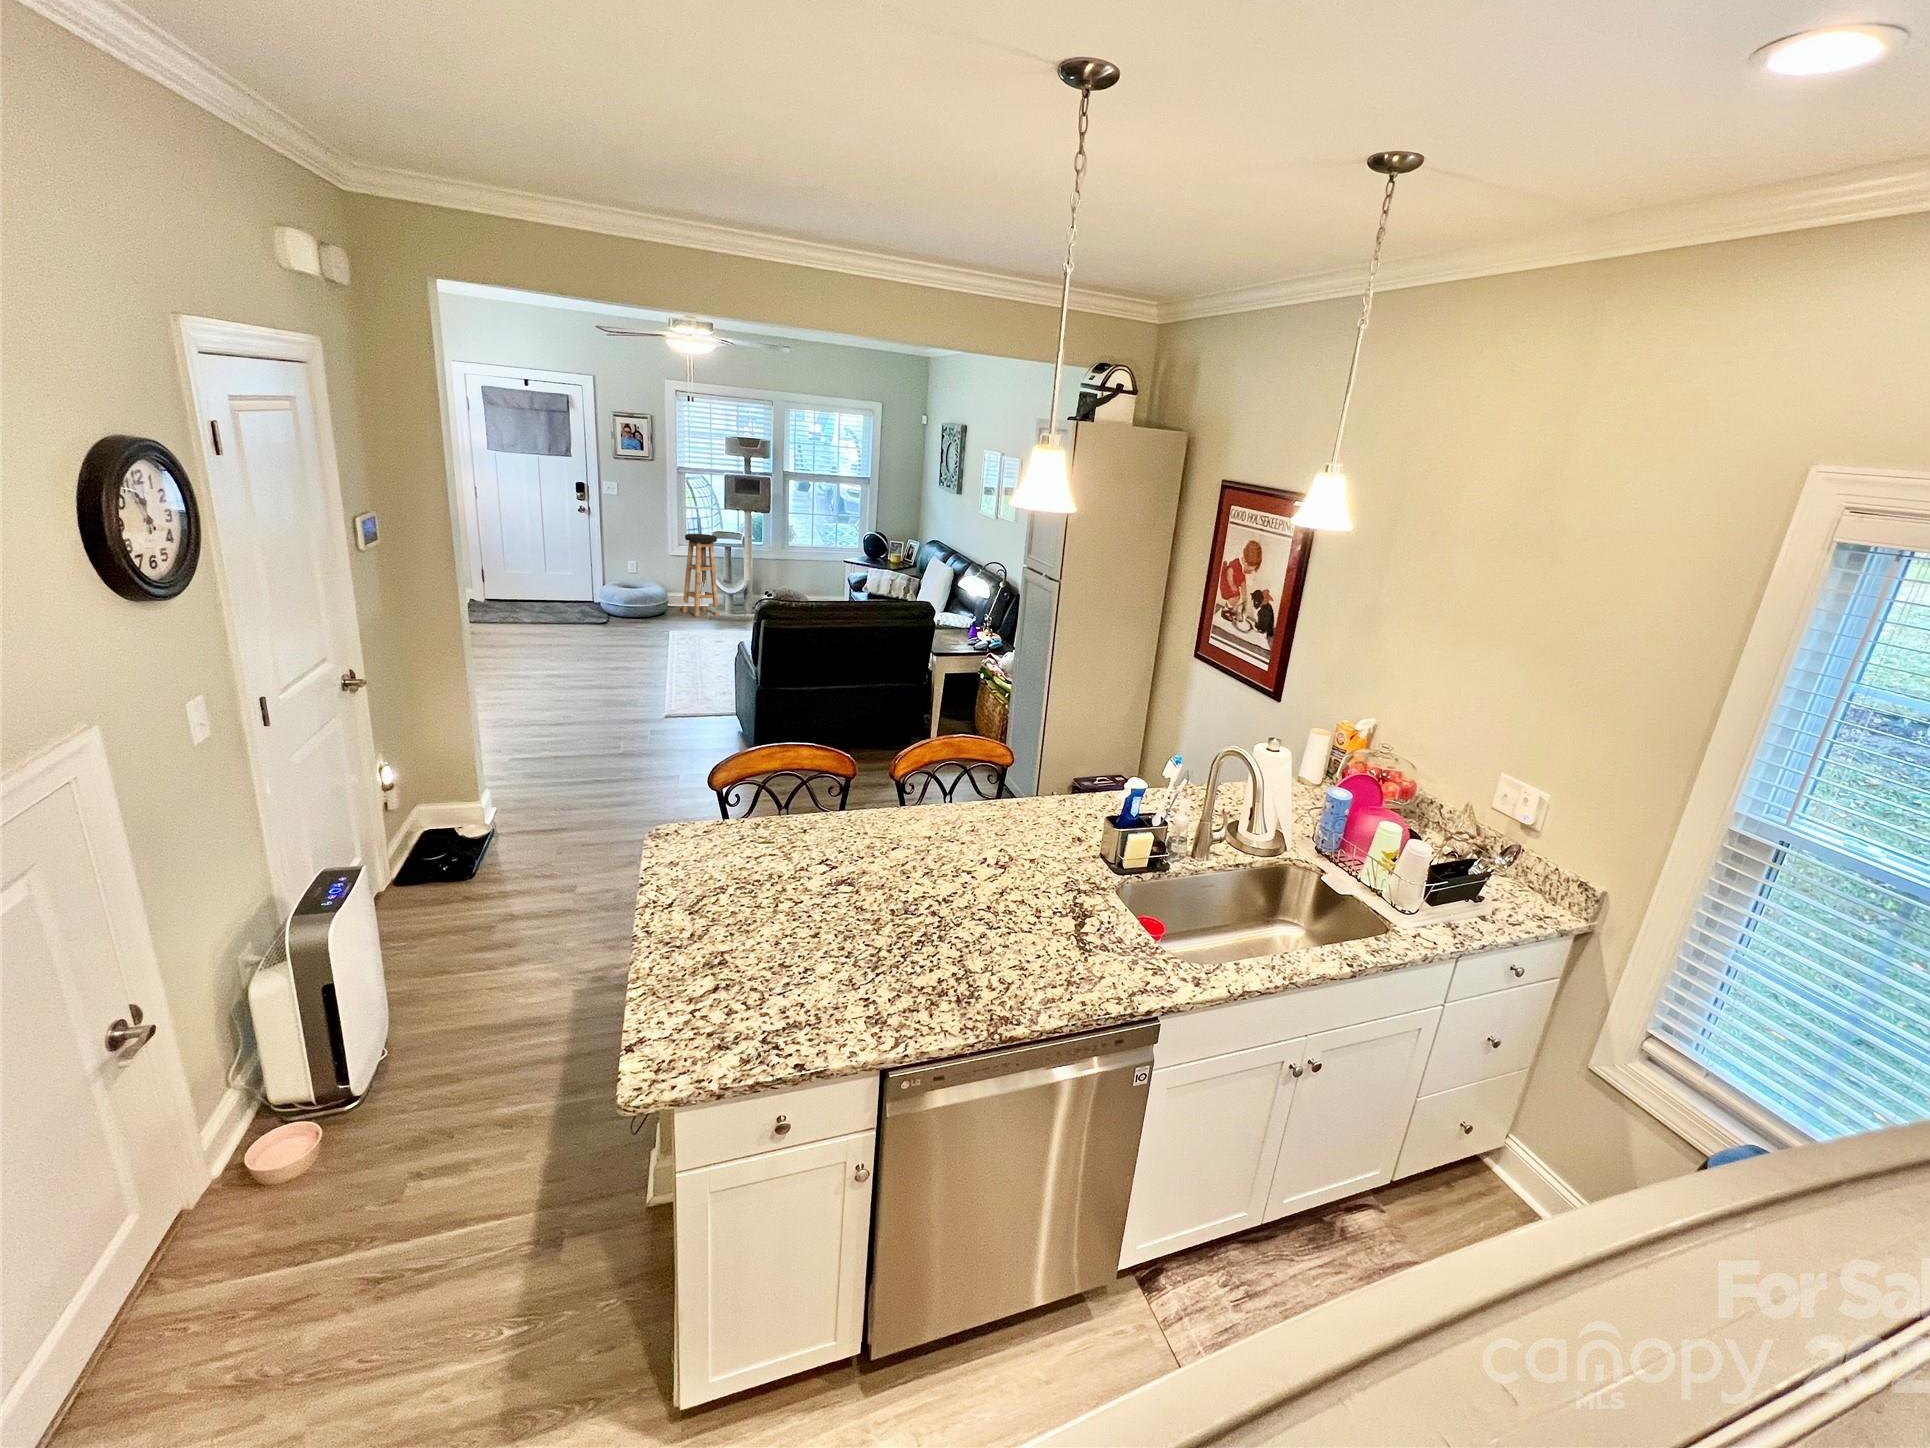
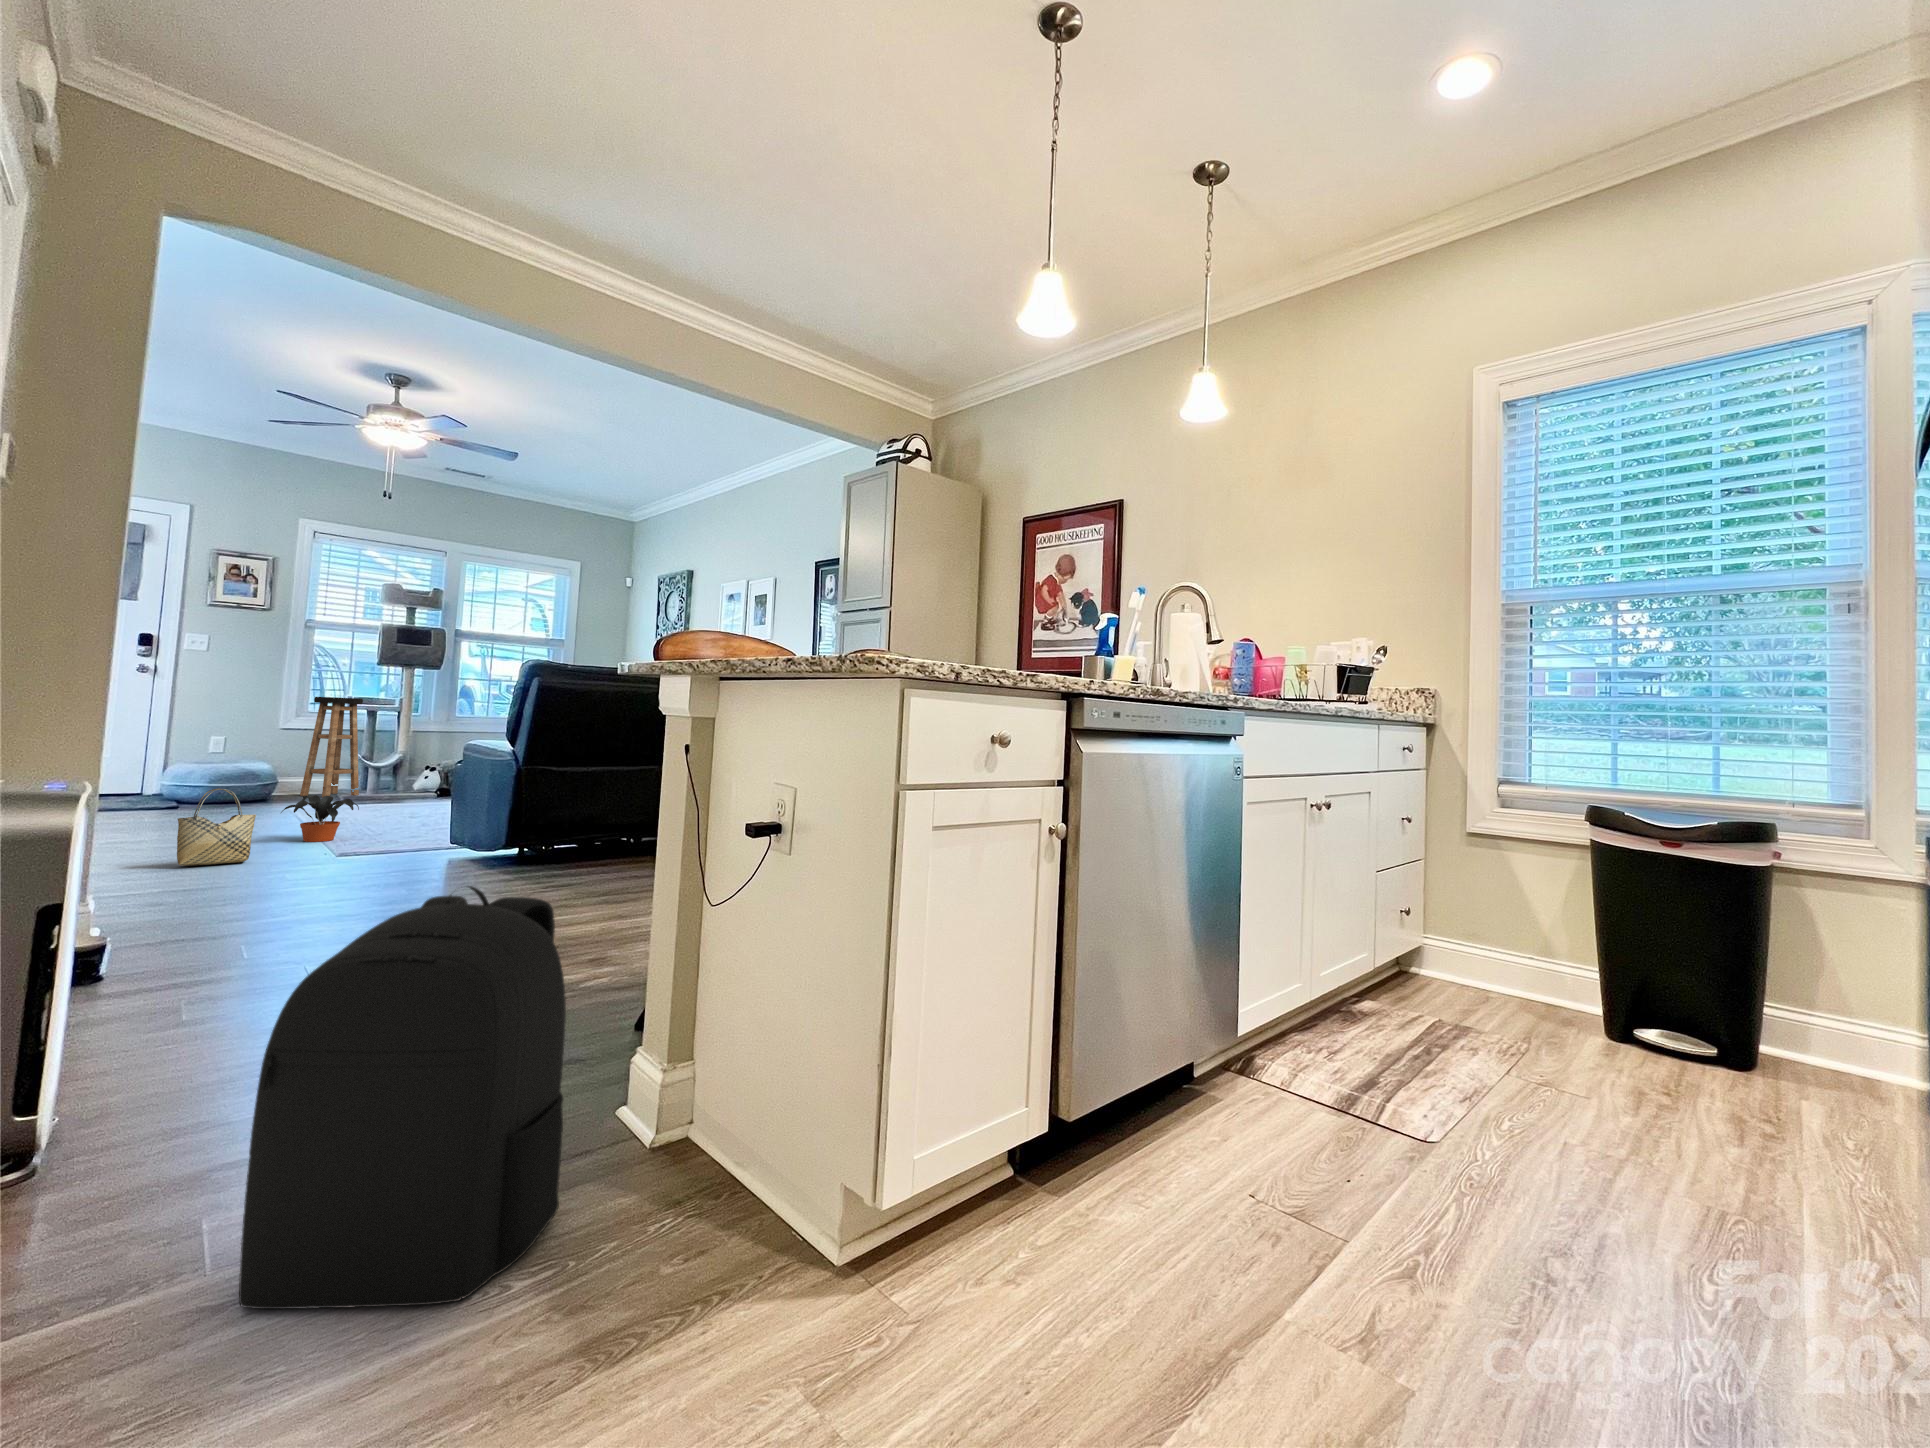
potted plant: none [636,653,685,691] -> present [281,795,359,842]
woven basket: none [564,661,610,716] -> present [177,788,256,866]
backpack: none [368,1018,576,1294] -> present [239,886,566,1309]

